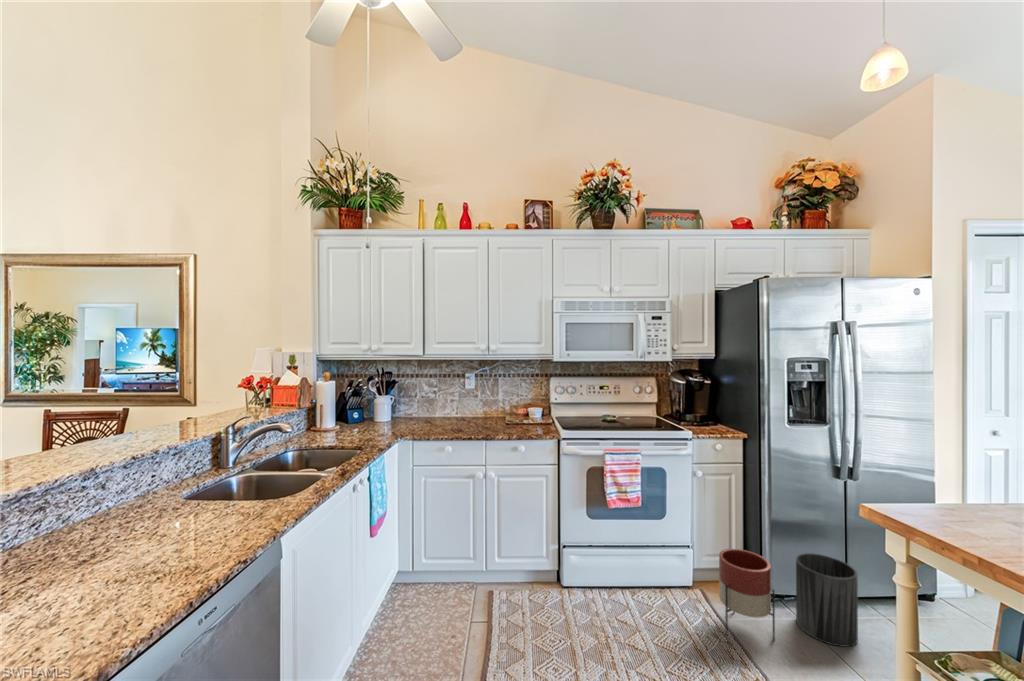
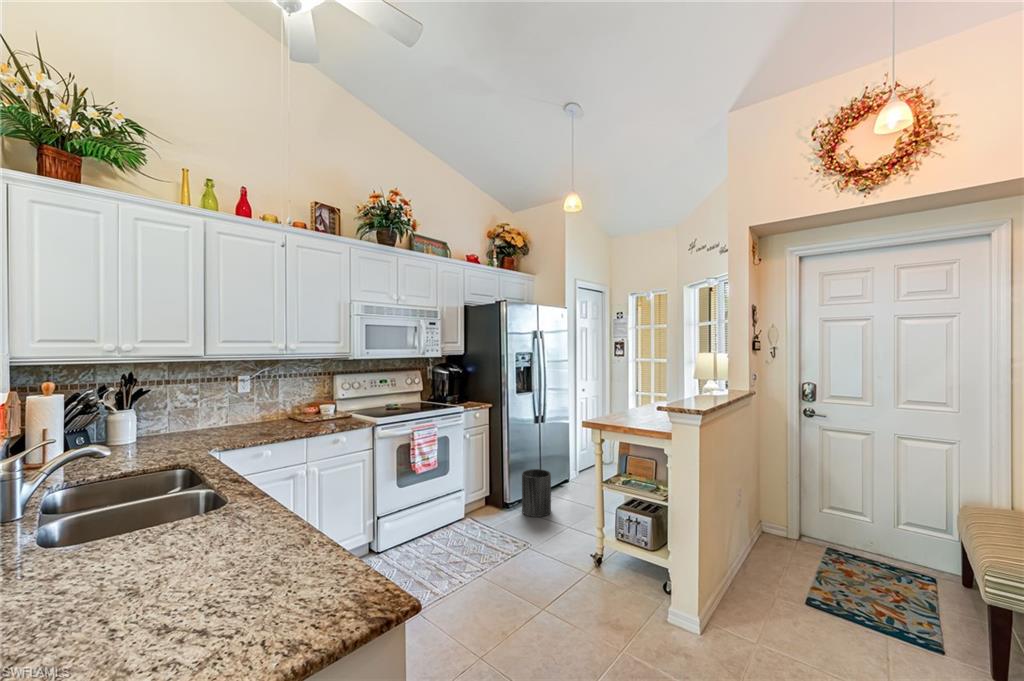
planter: present [719,549,775,639] -> none [489,478,520,534]

